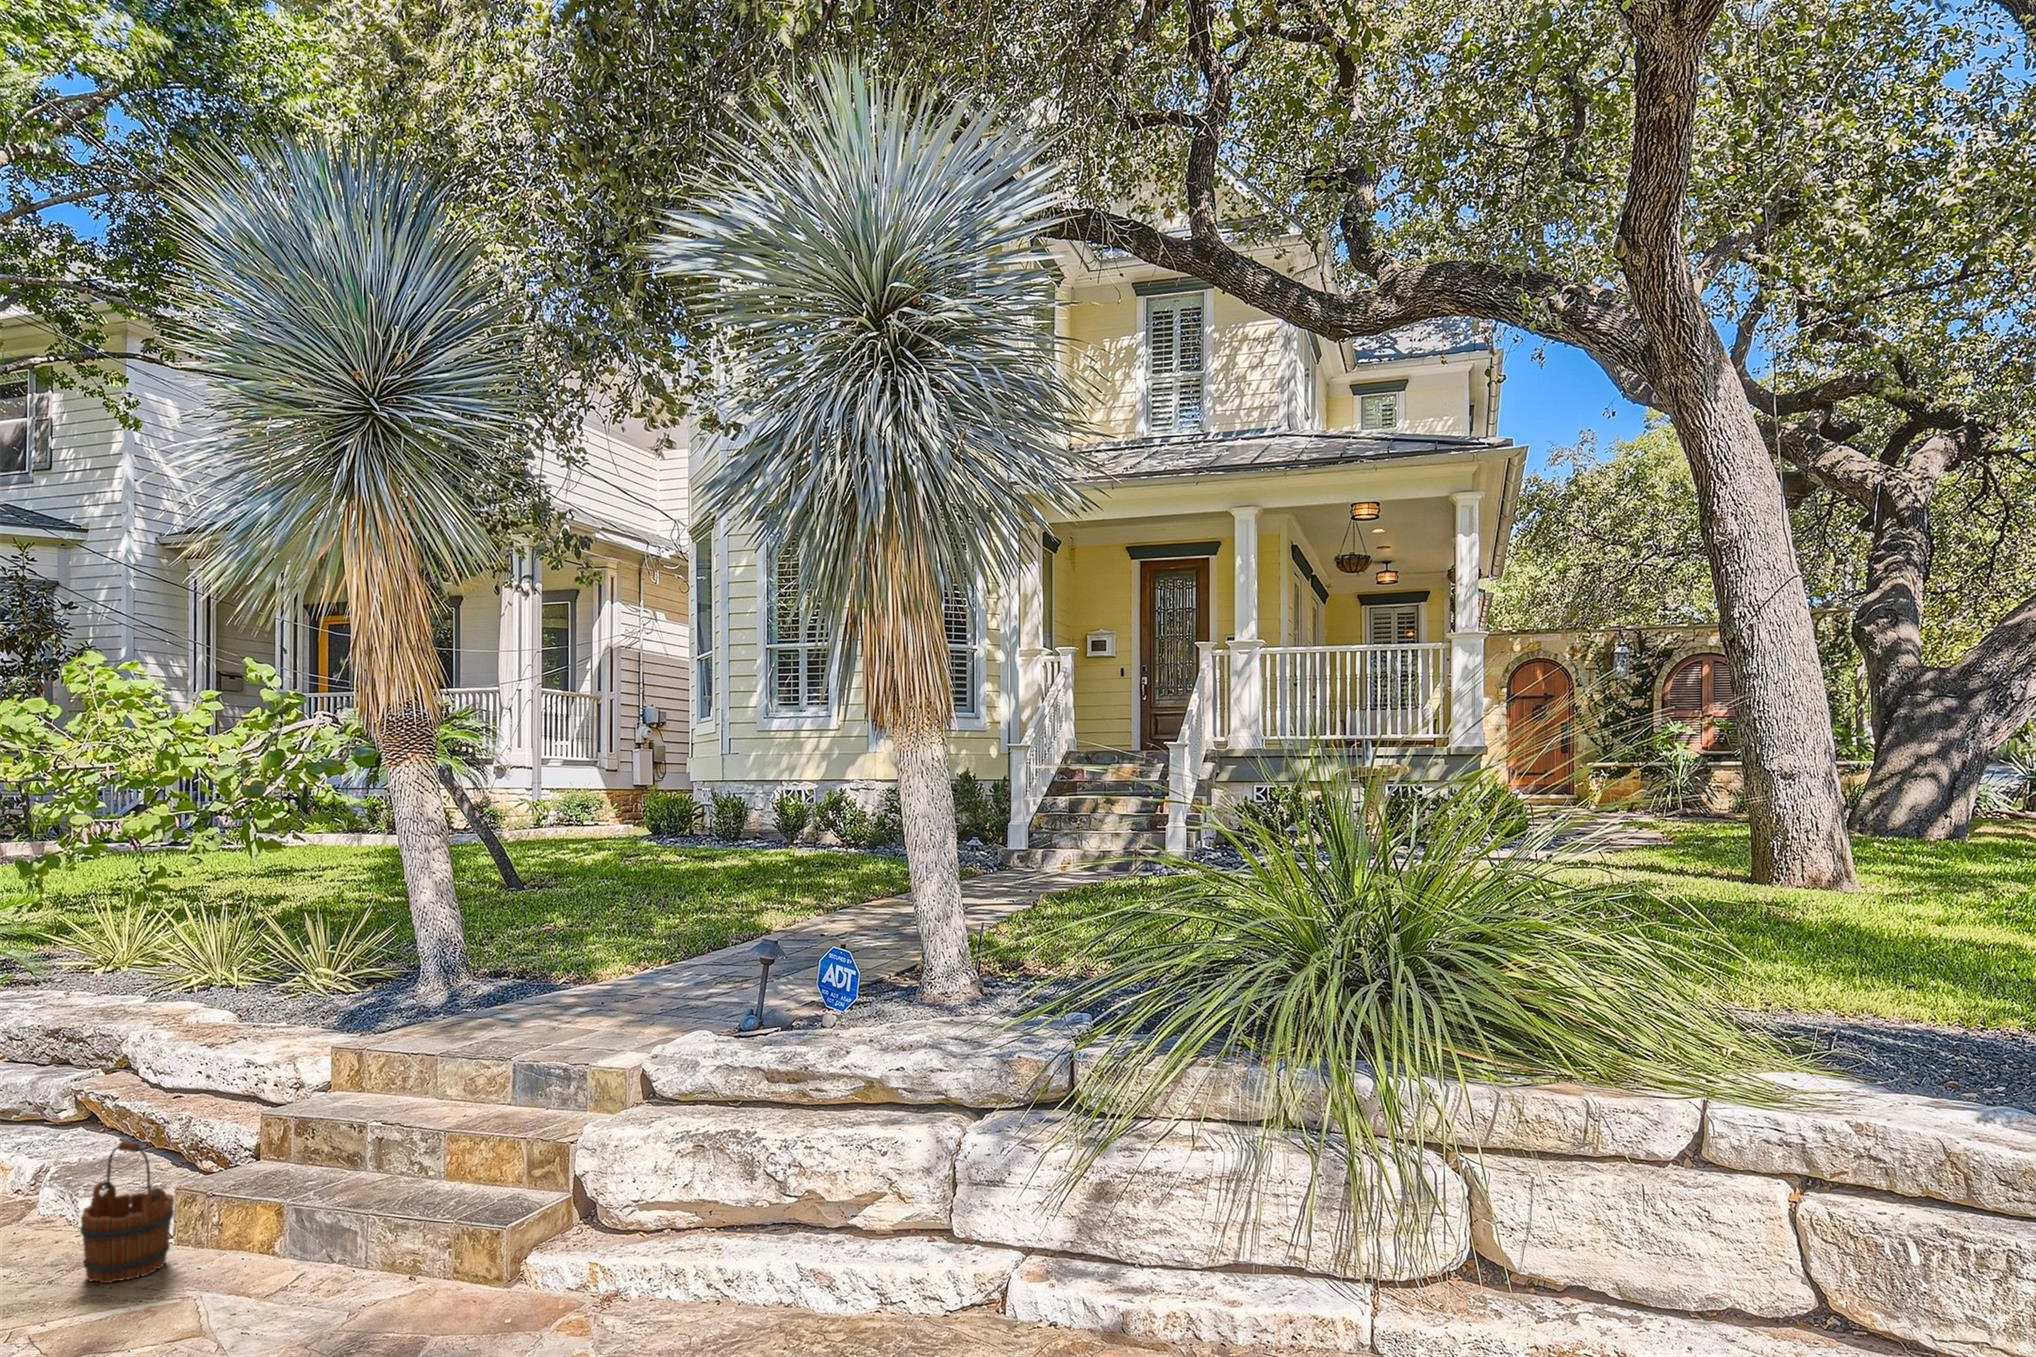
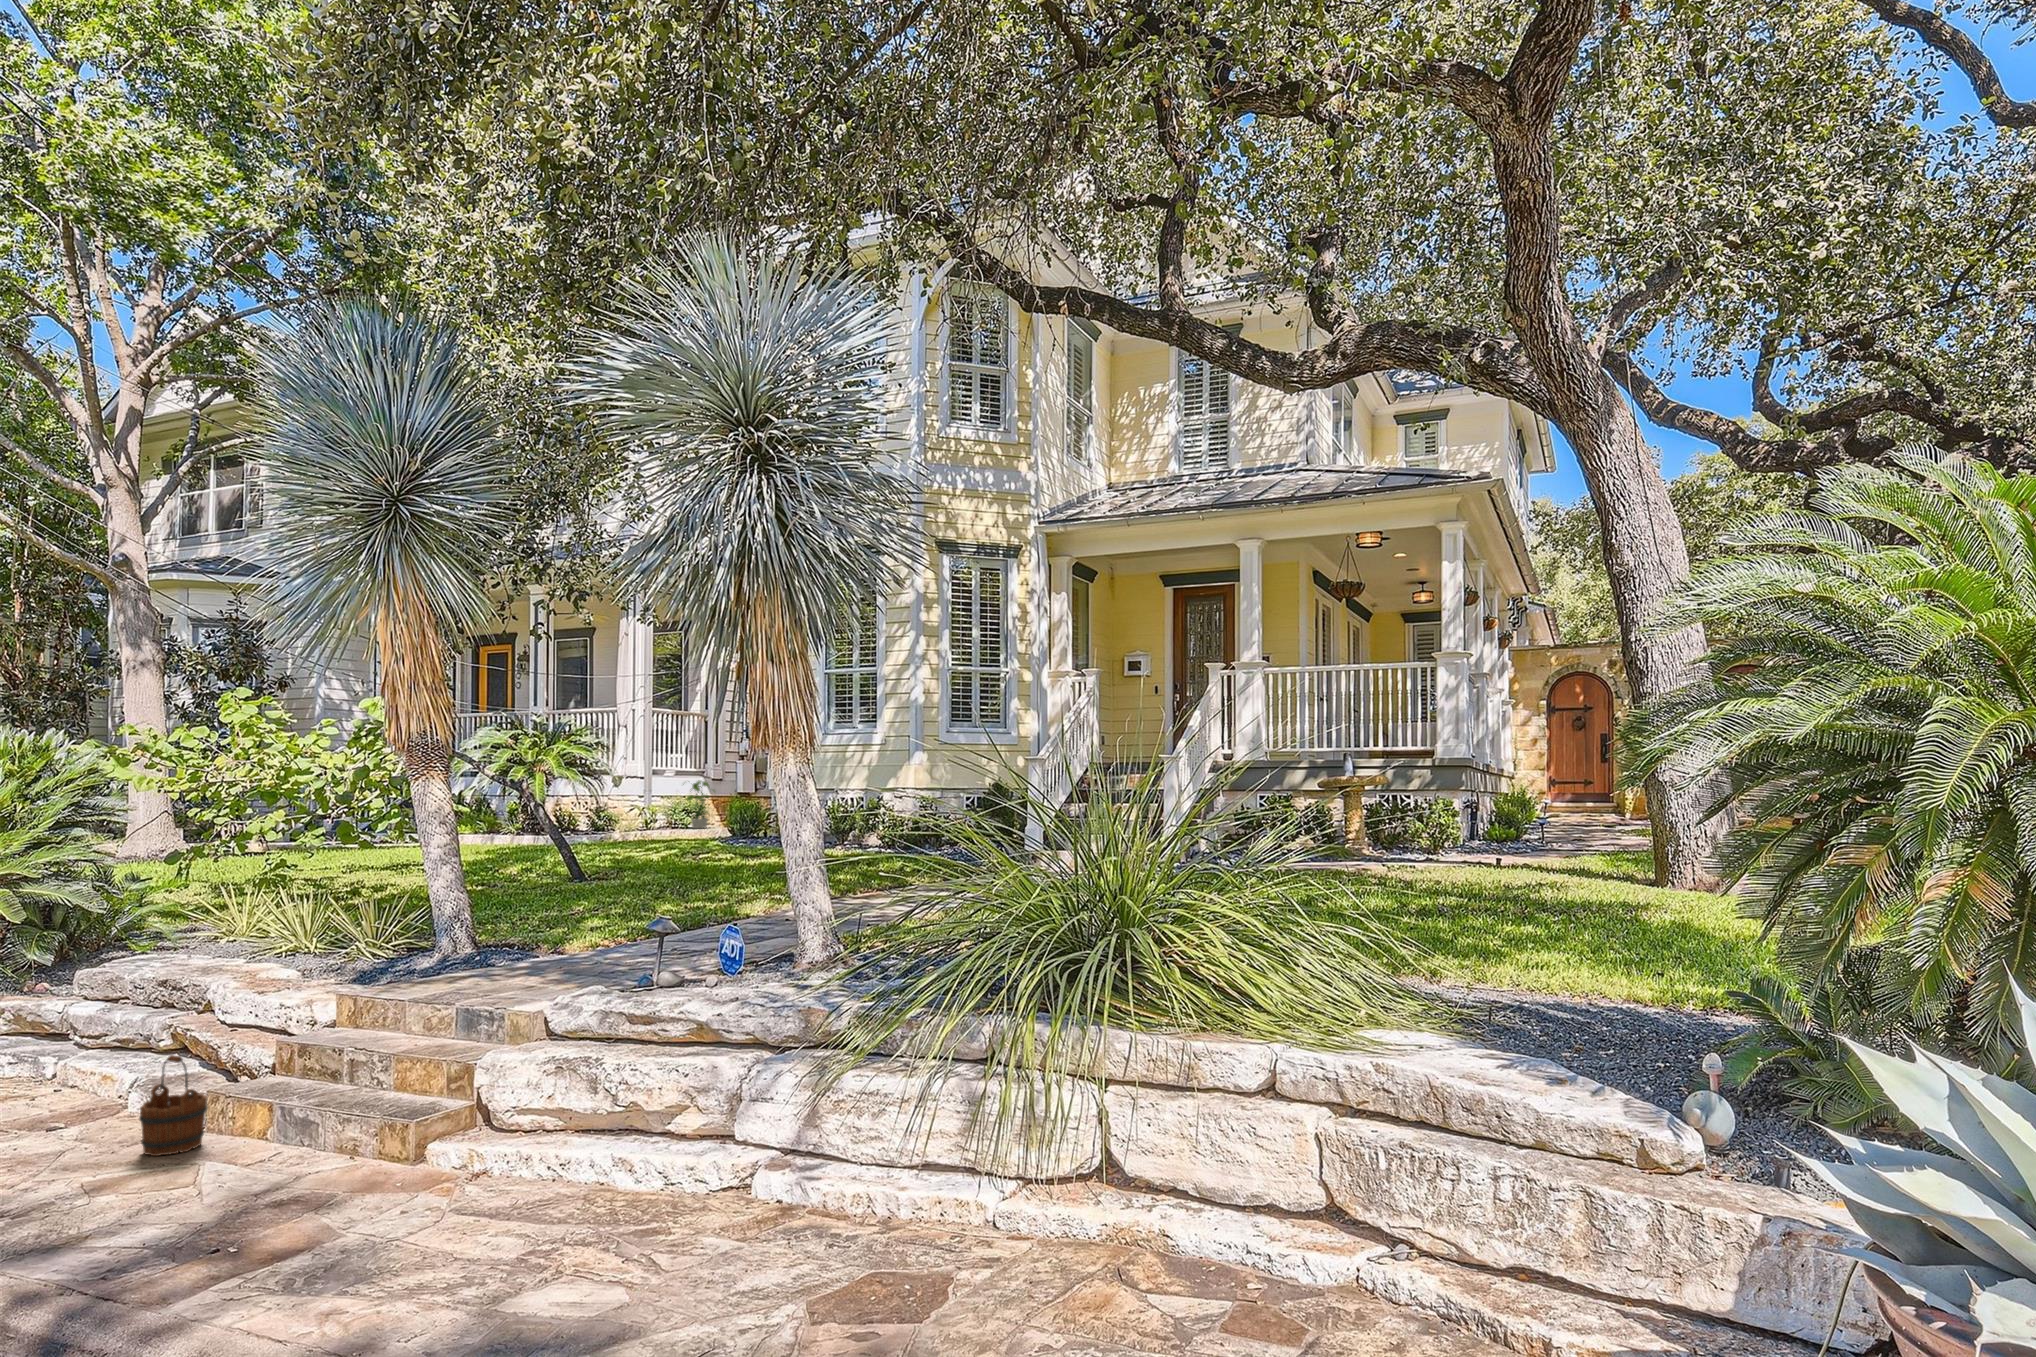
potted plant: none [580,769,621,825] -> present [687,780,714,829]

